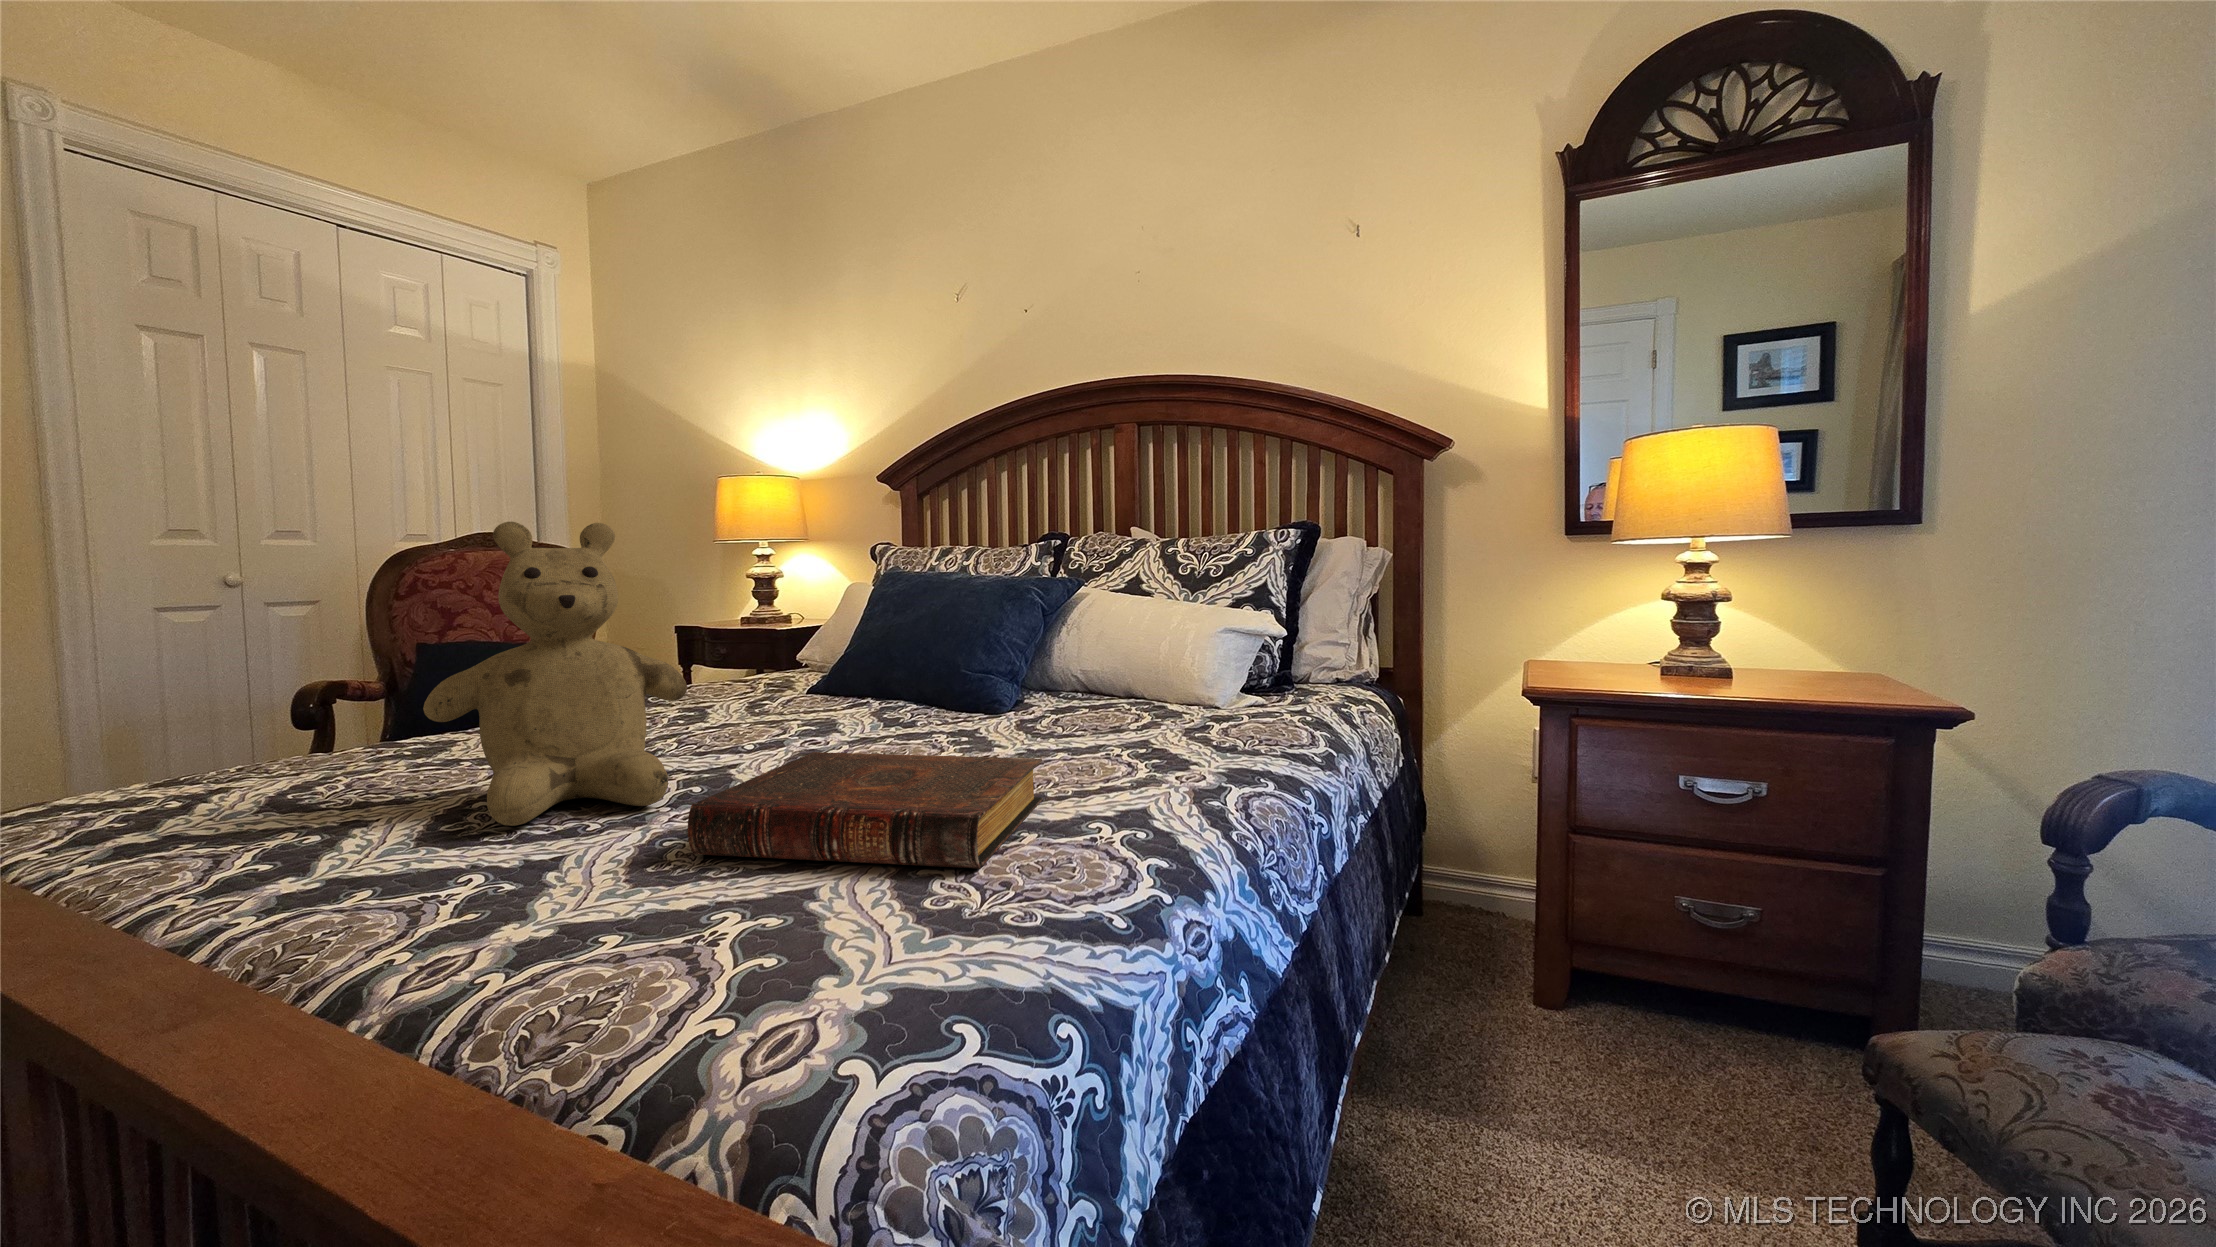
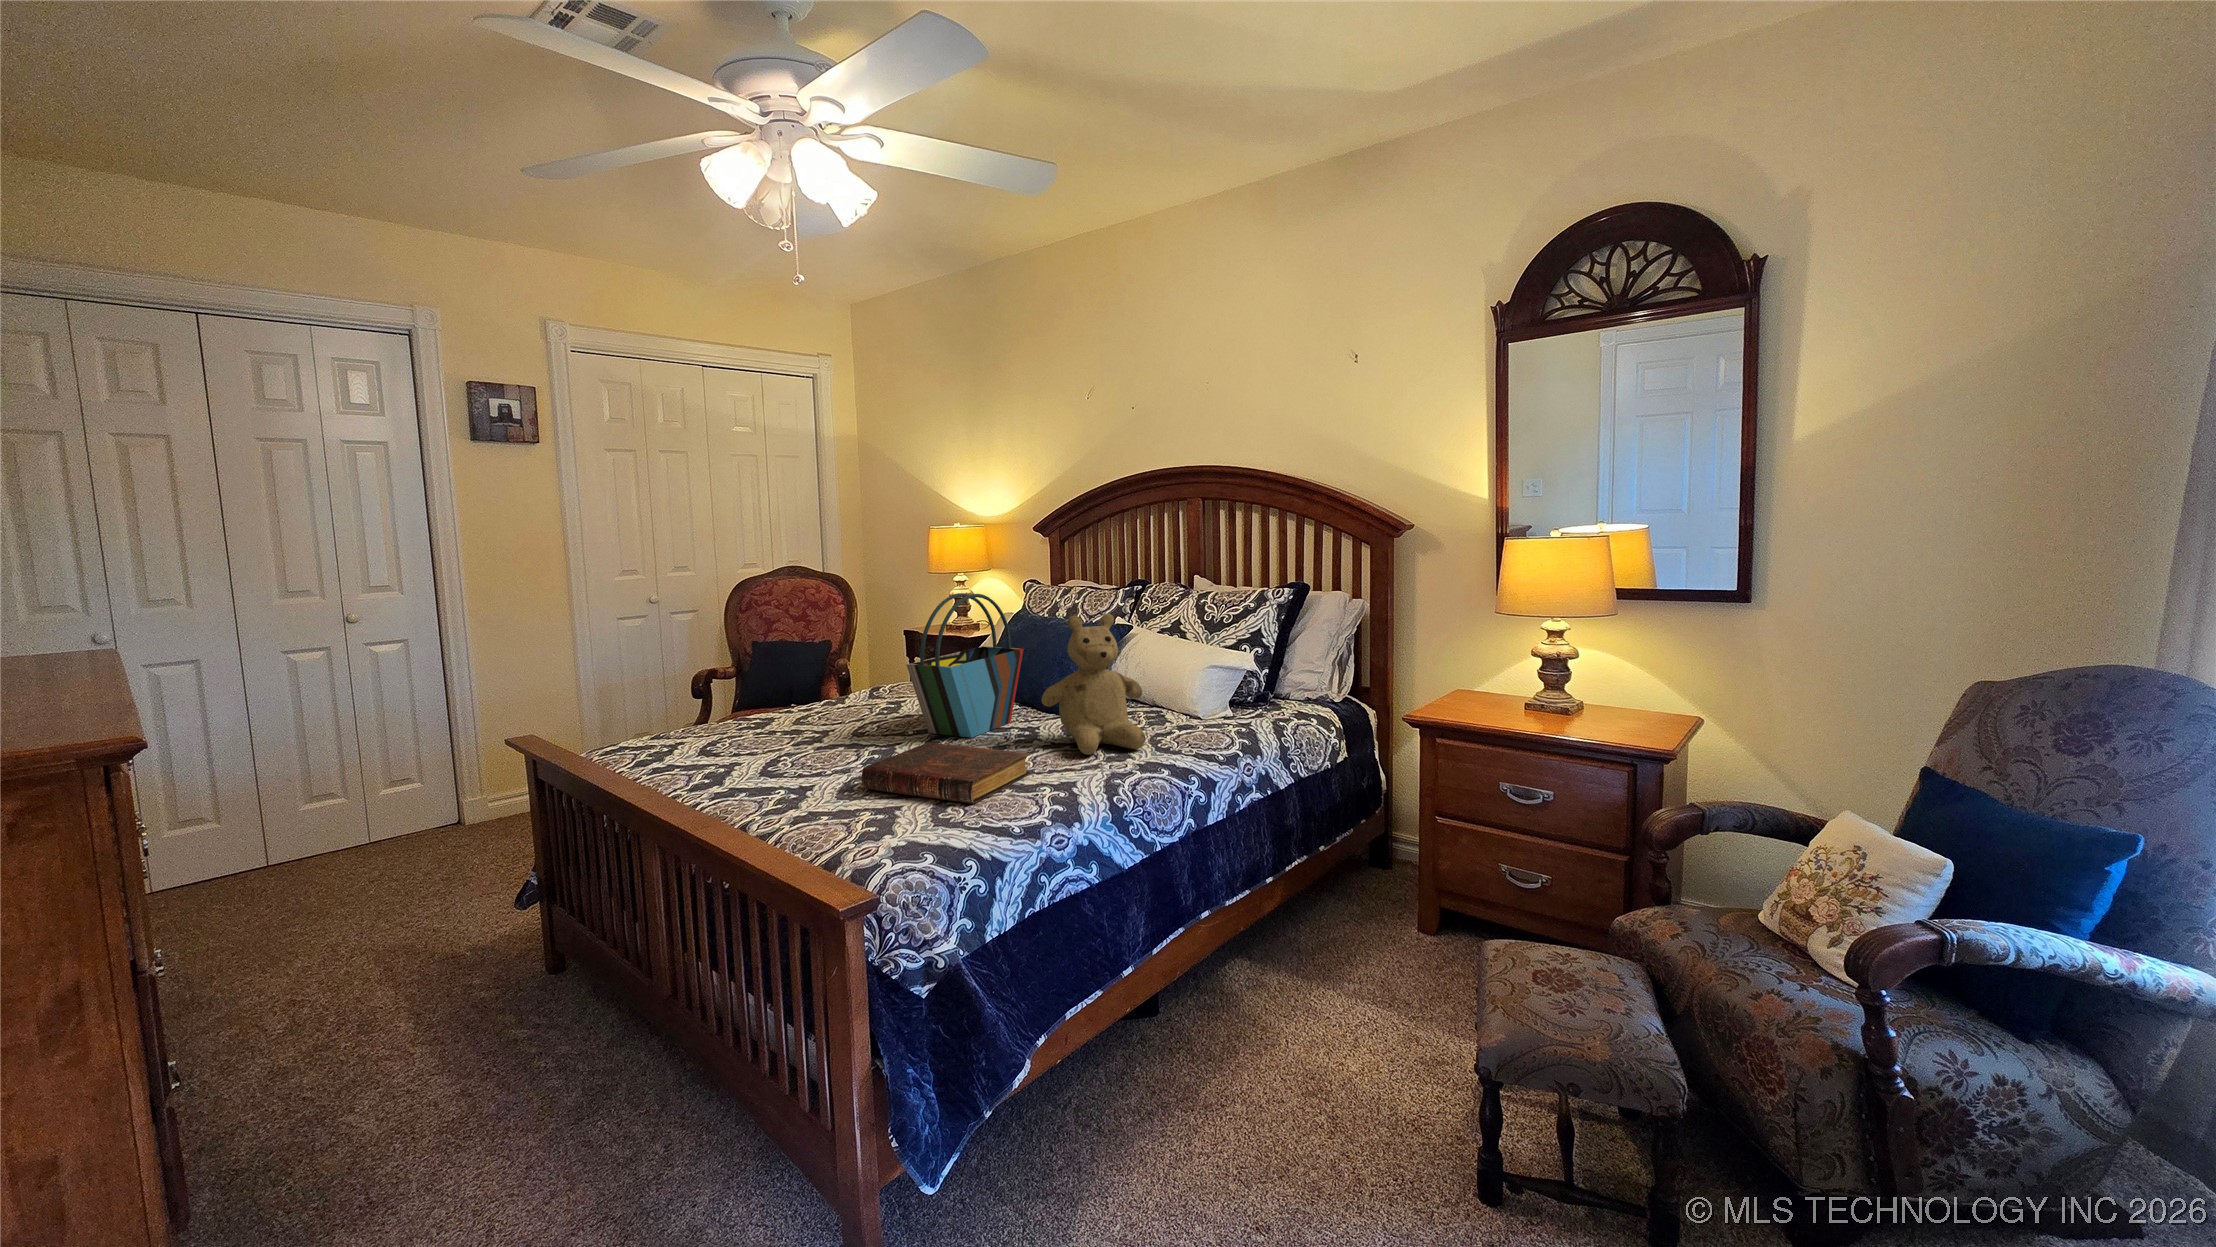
tote bag: none [745,495,938,749] -> present [907,593,1023,738]
teddy bear: present [423,522,687,826] -> present [1041,613,1145,755]

